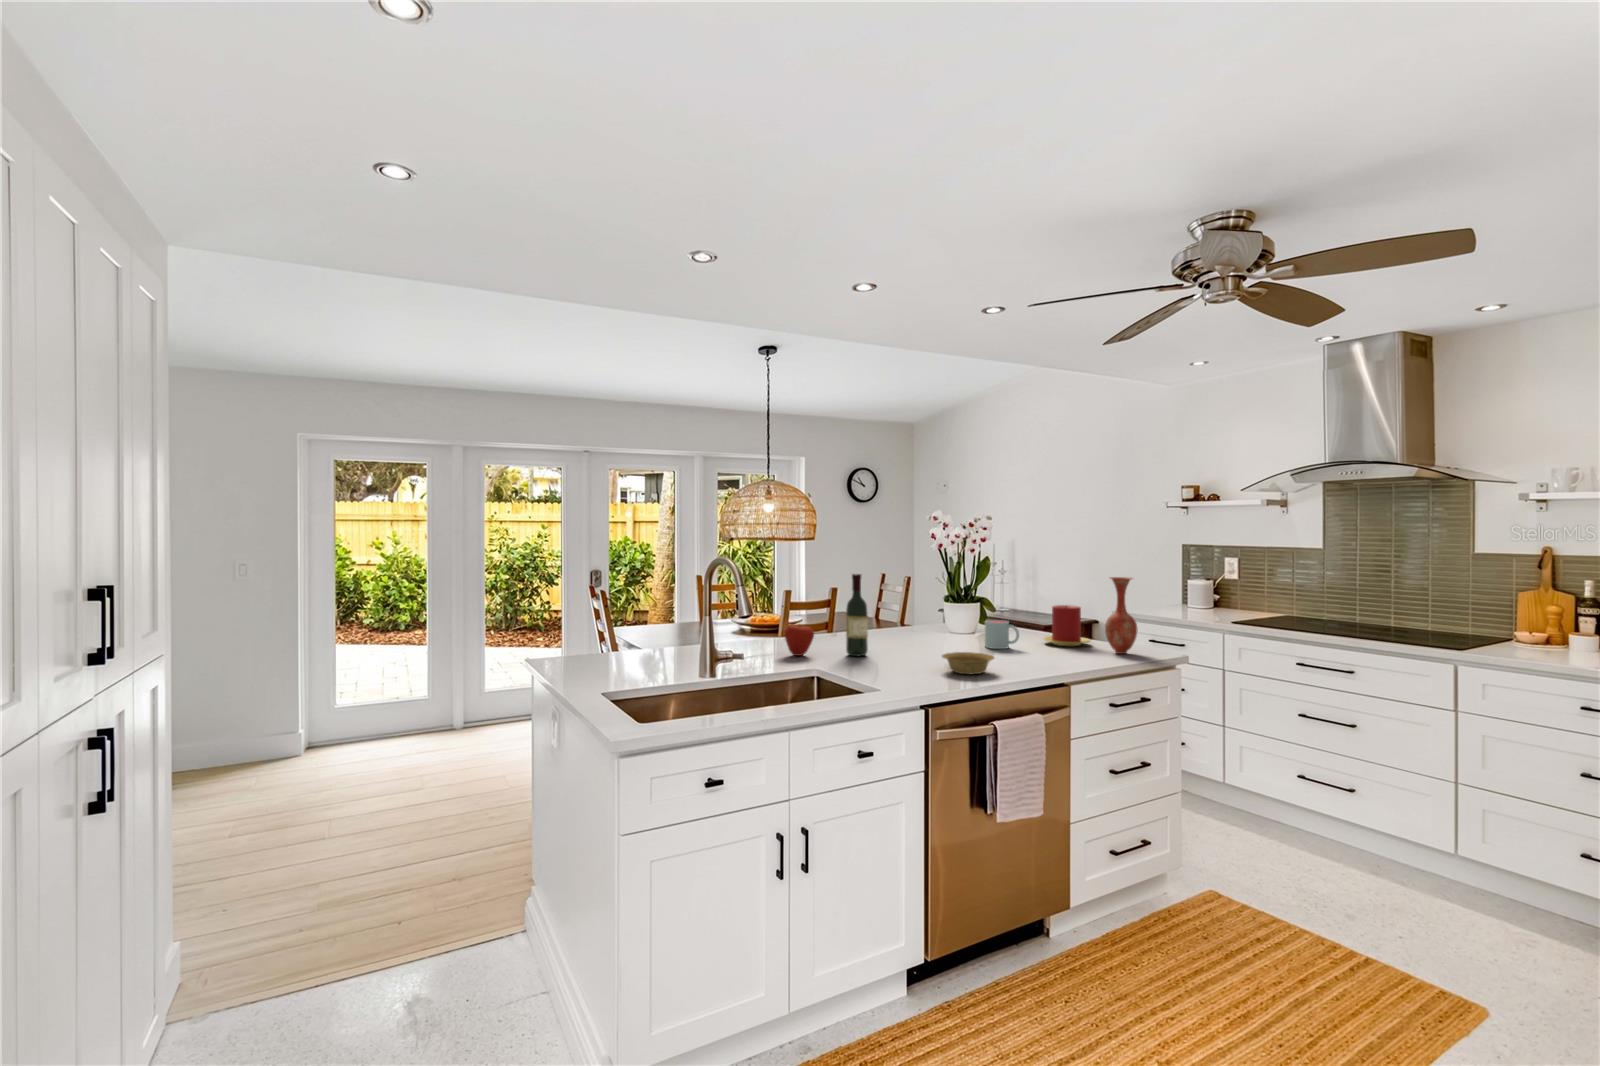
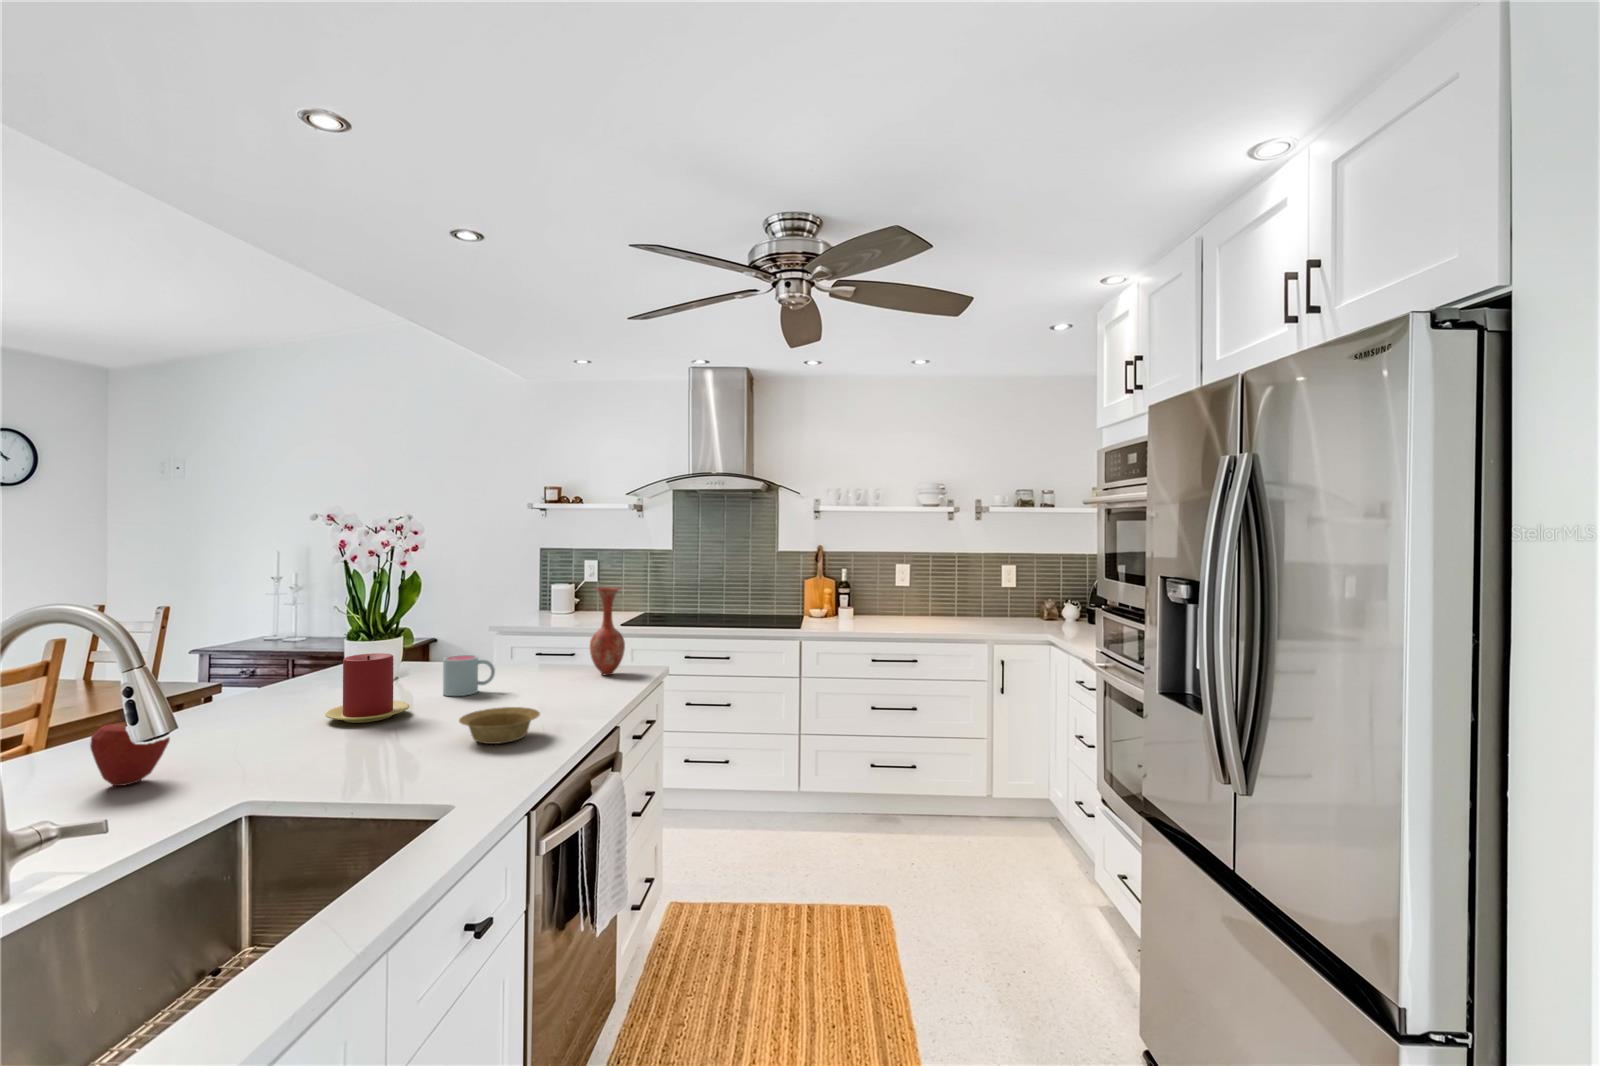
wine bottle: present [846,574,868,656] -> none [240,609,286,757]
candle: present [1043,605,1090,646] -> present [325,653,409,723]

